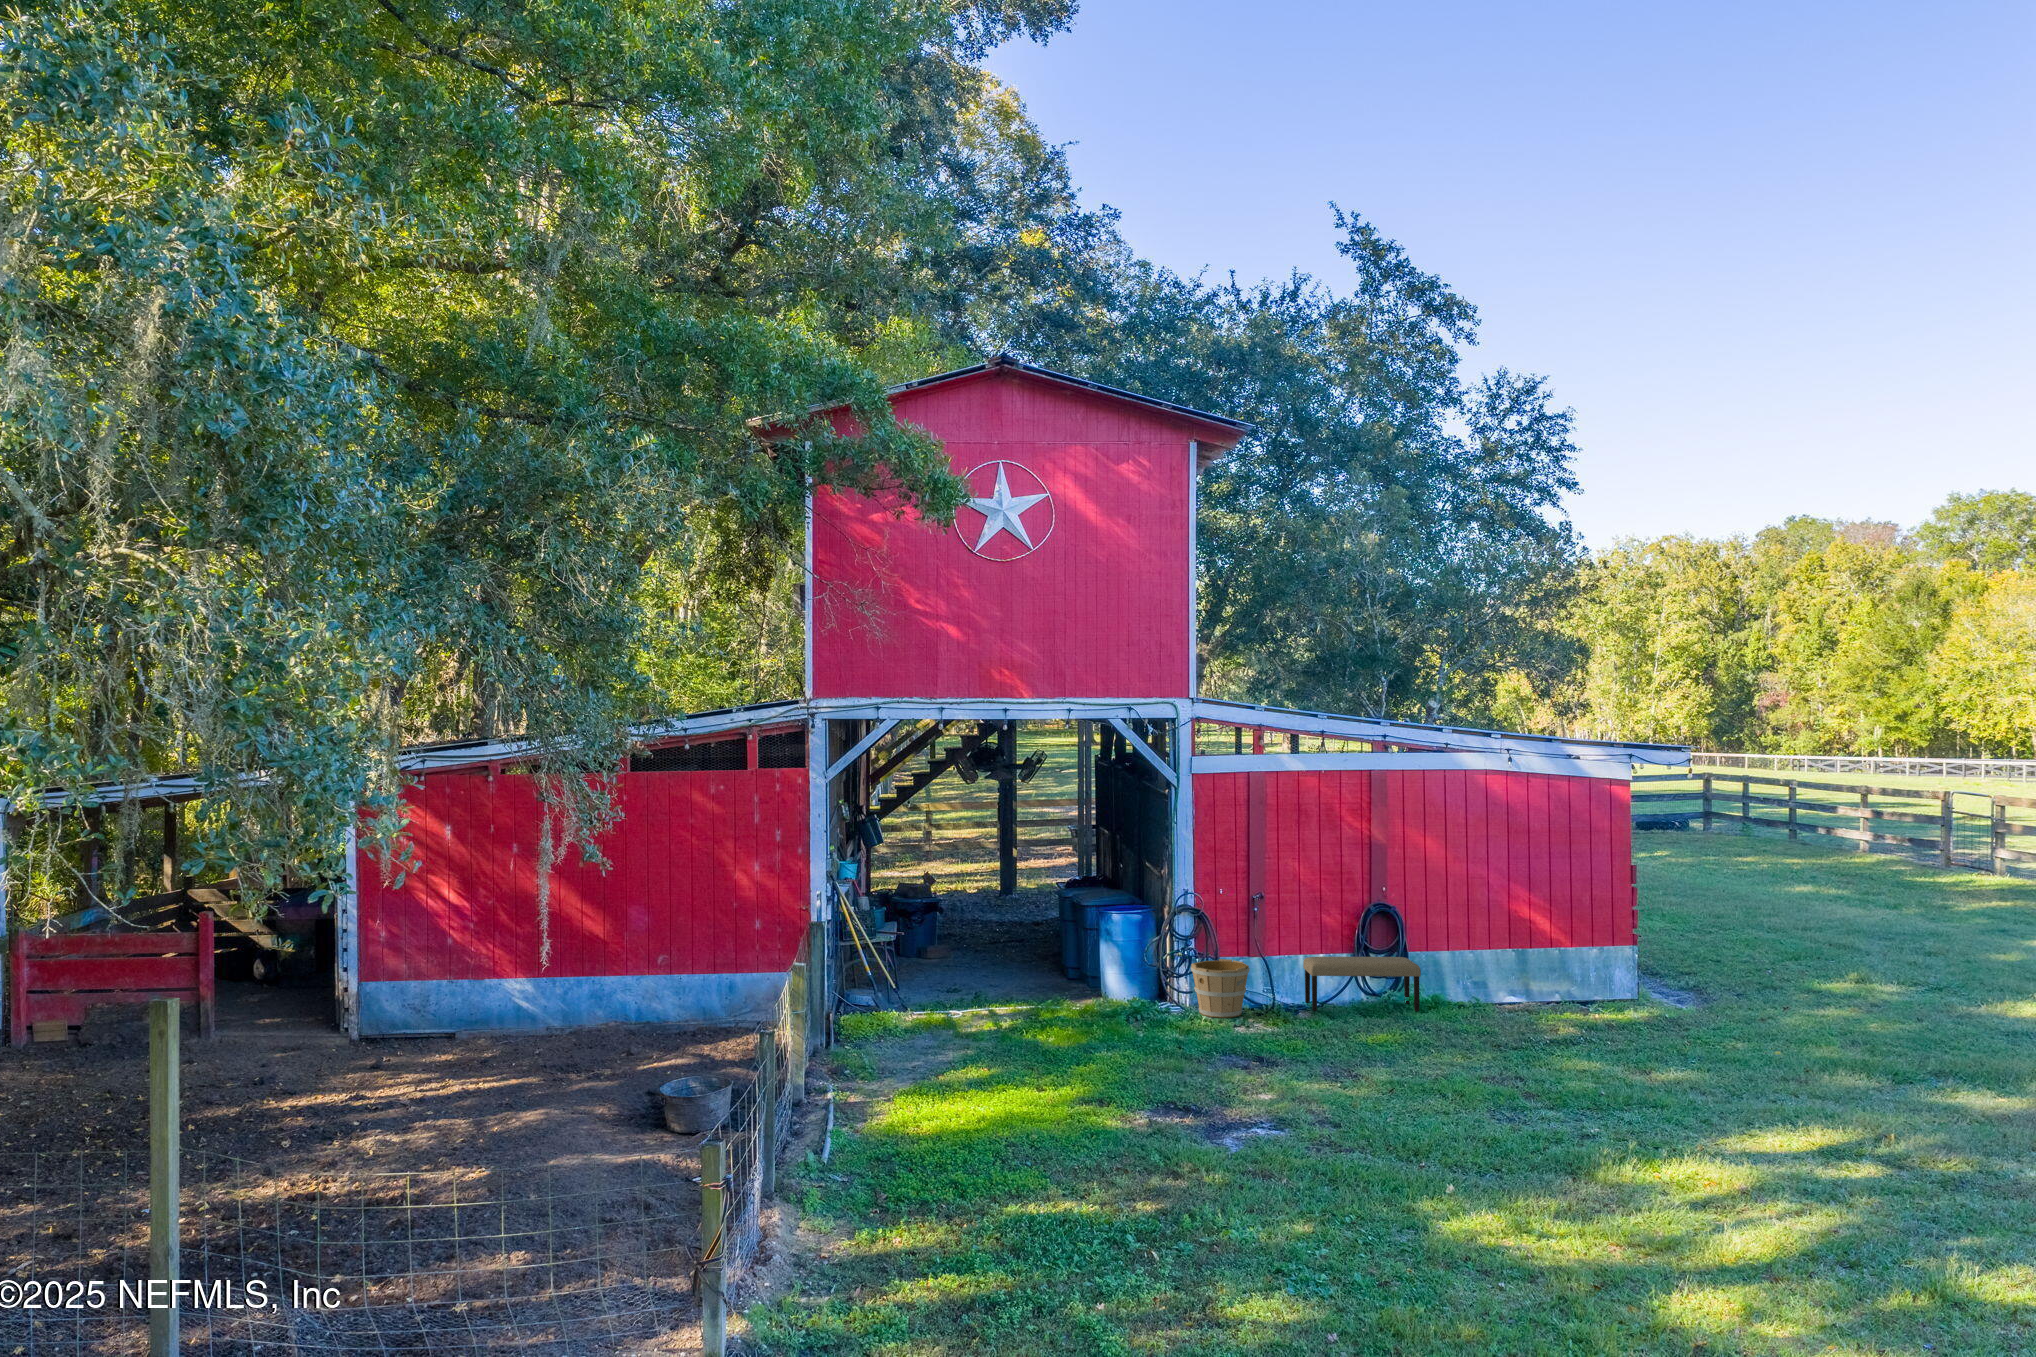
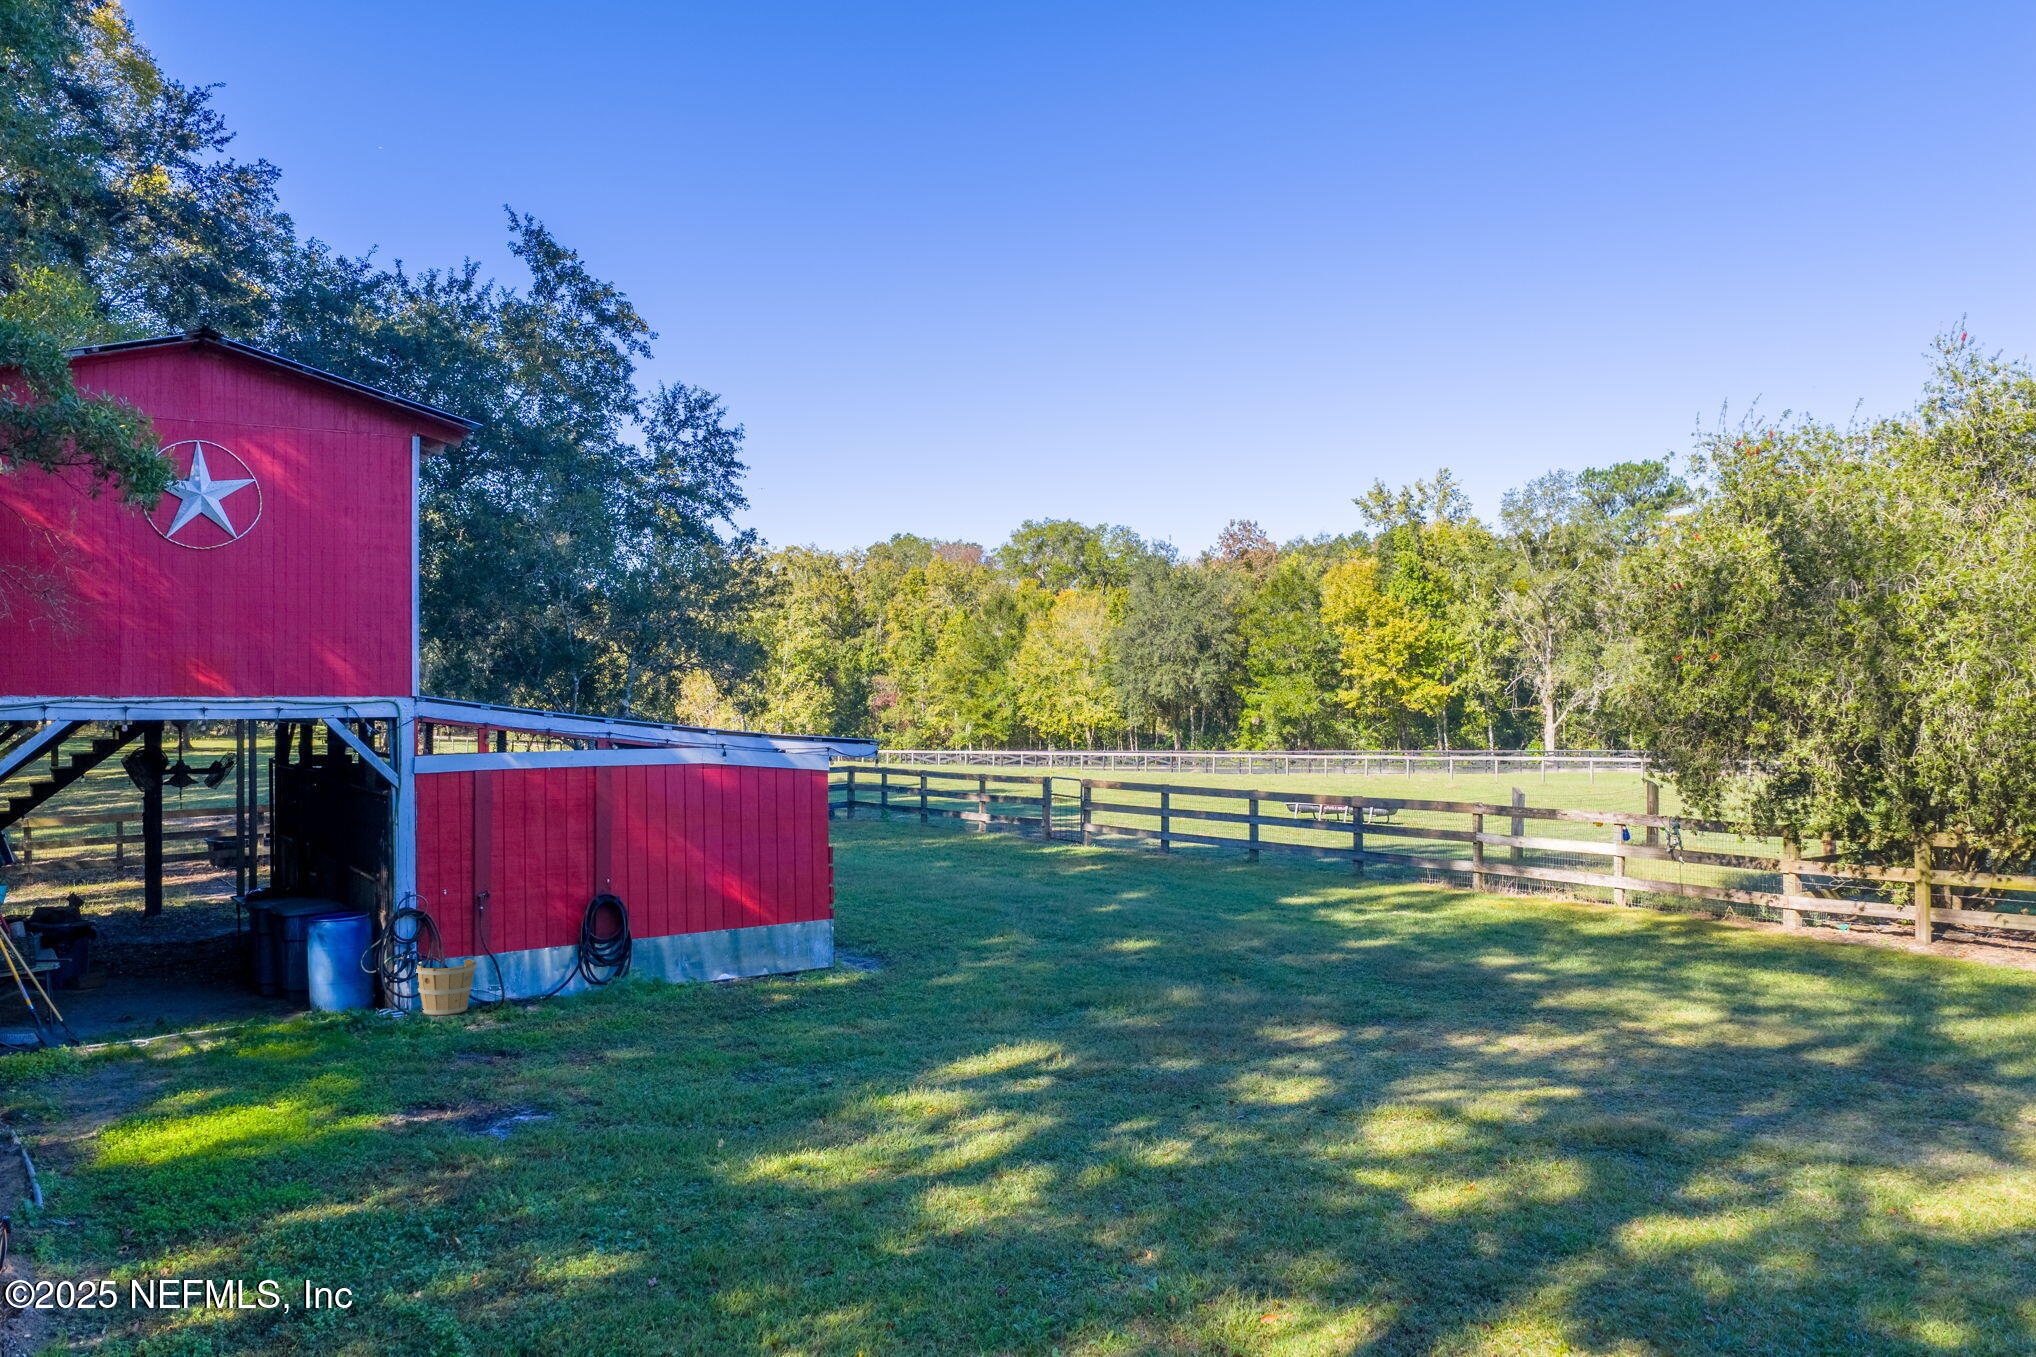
bench: present [1303,957,1421,1012] -> none [528,940,640,998]

